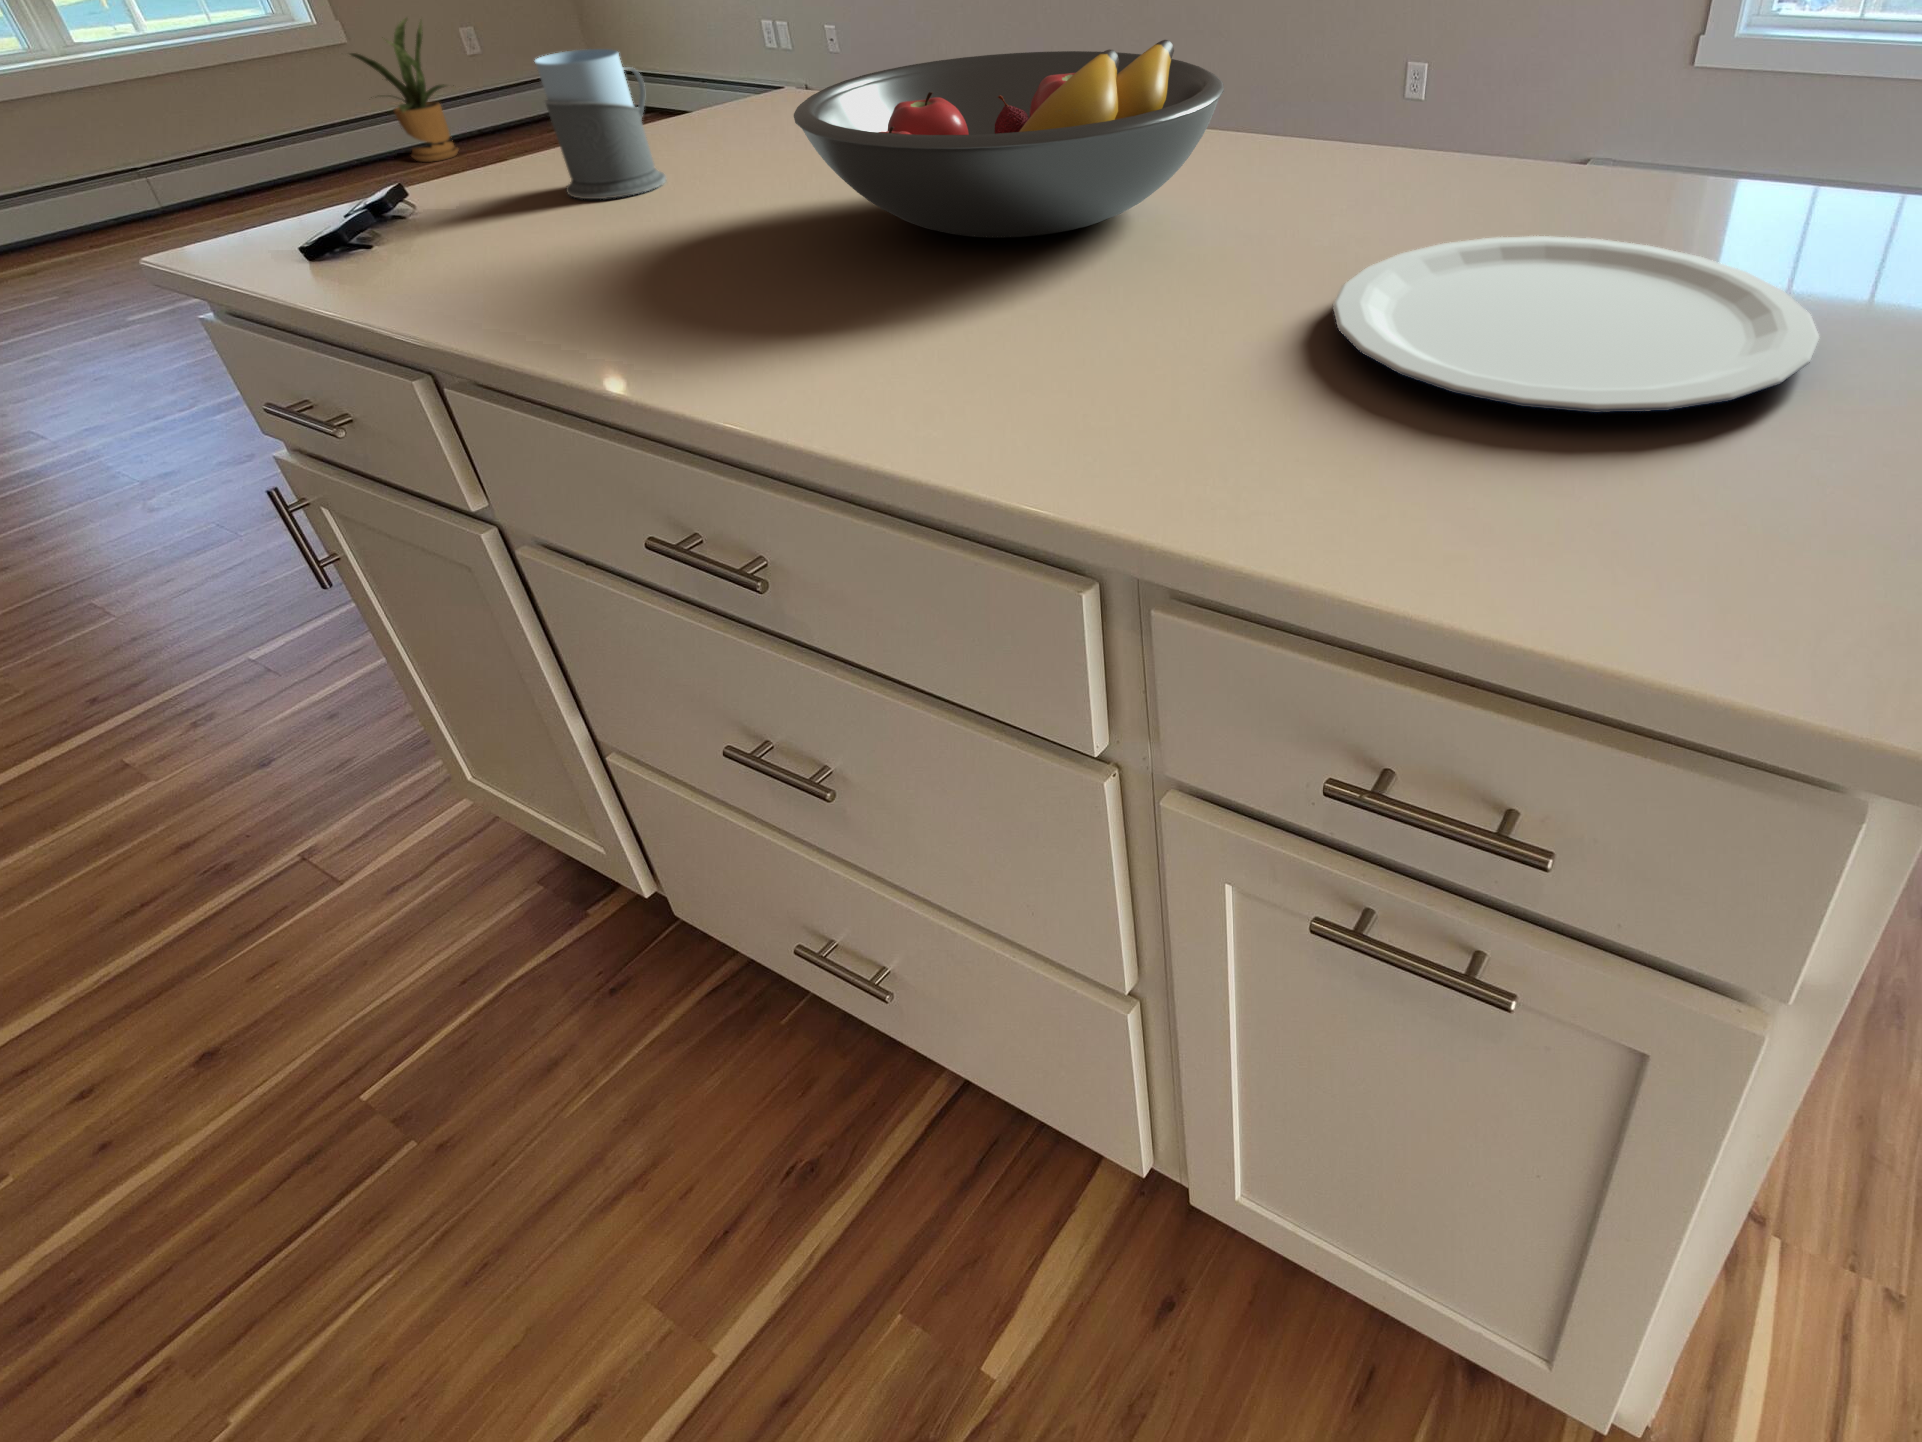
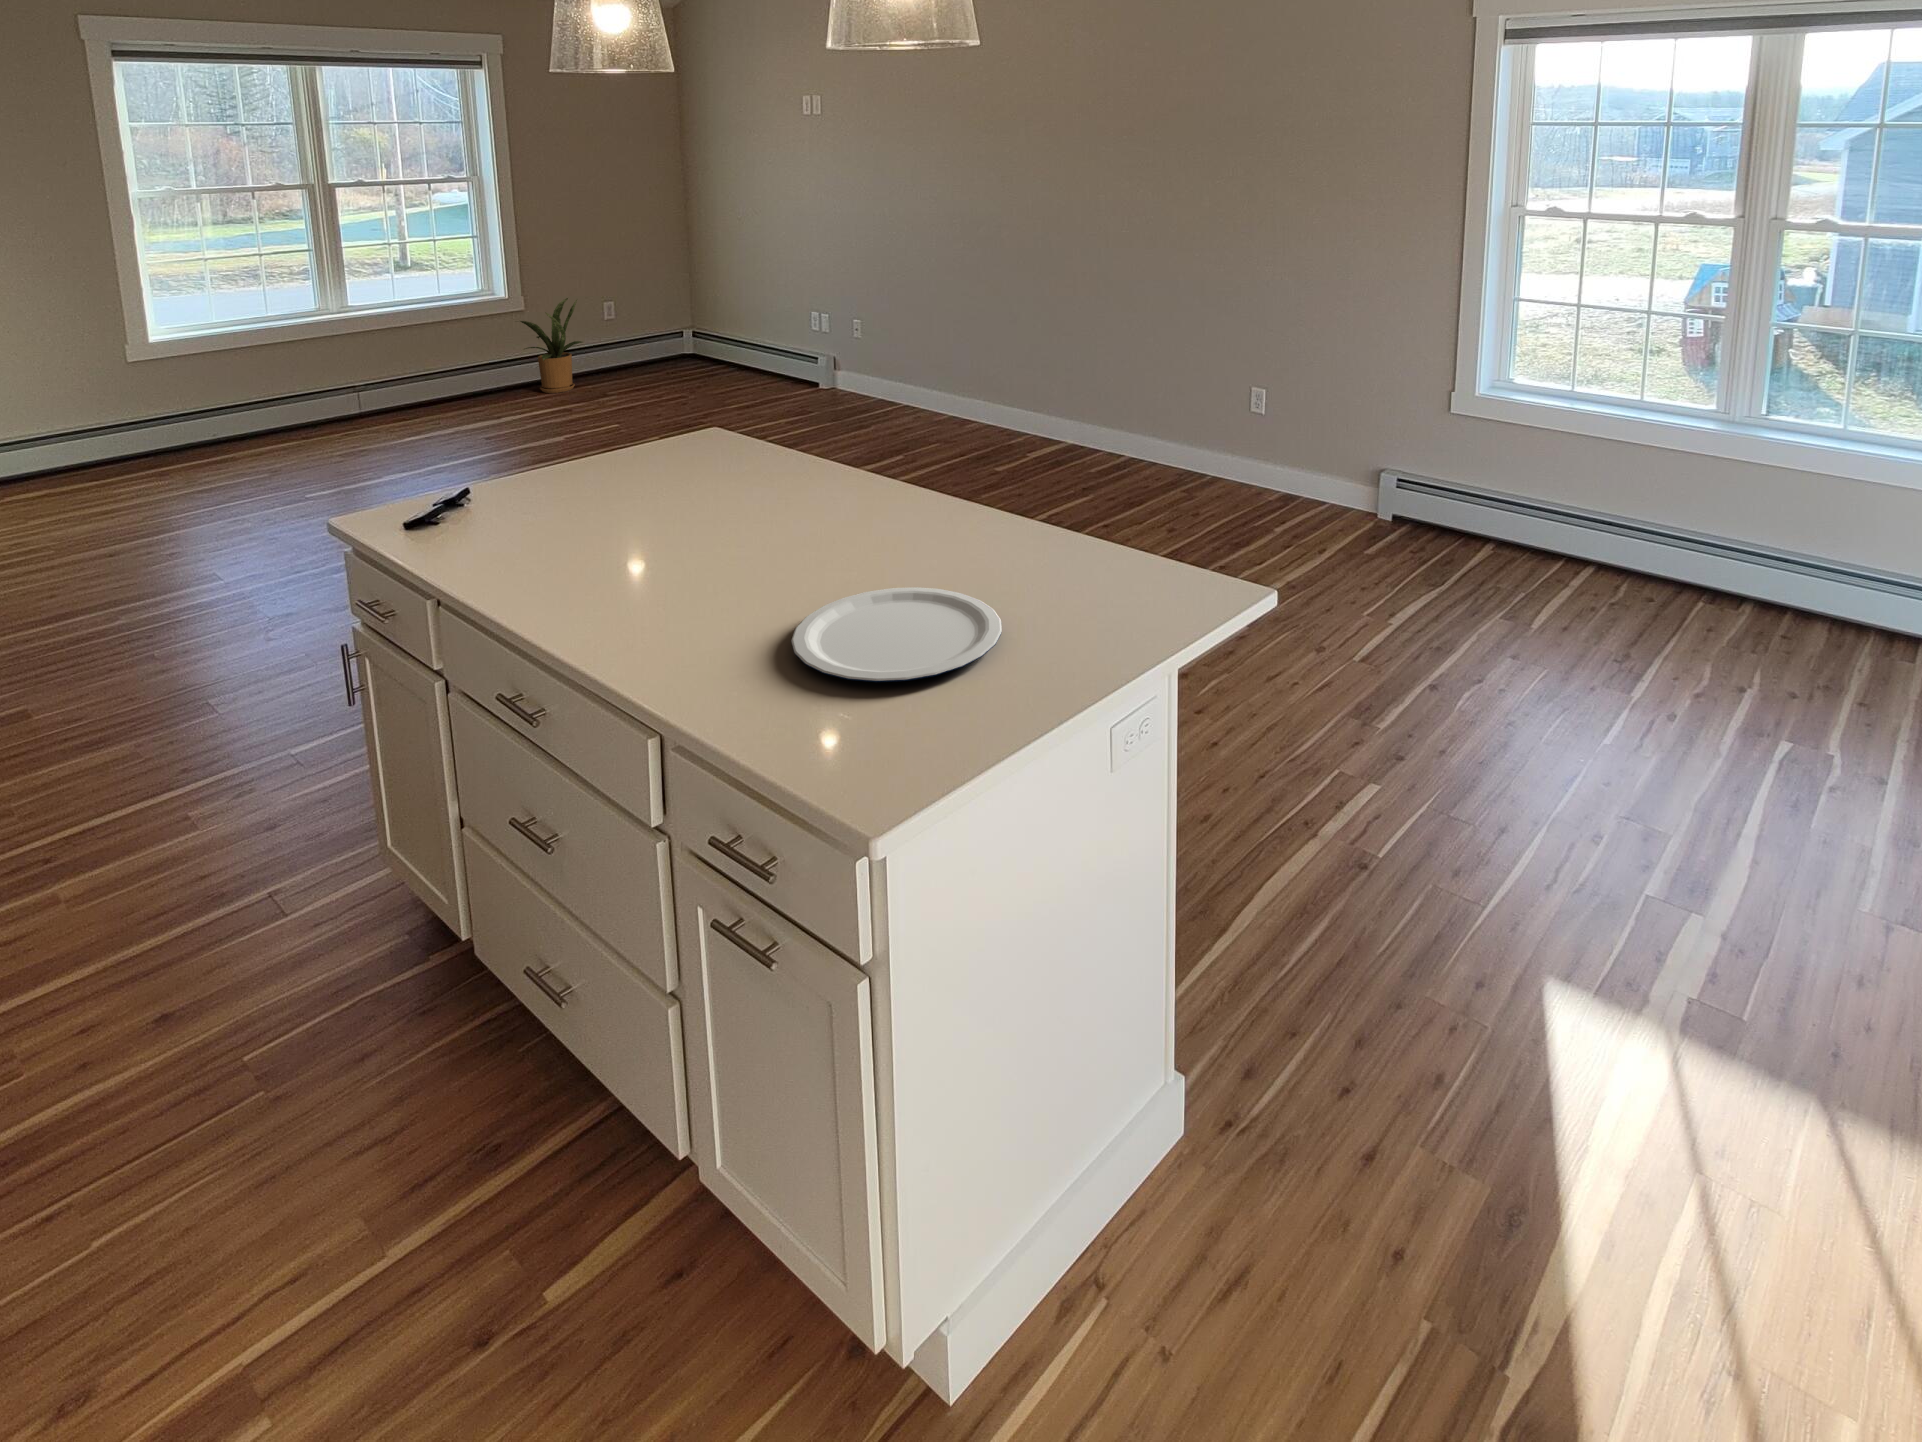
fruit bowl: present [794,40,1224,238] -> none [628,462,841,560]
mug: present [535,49,666,199] -> none [540,440,596,512]

